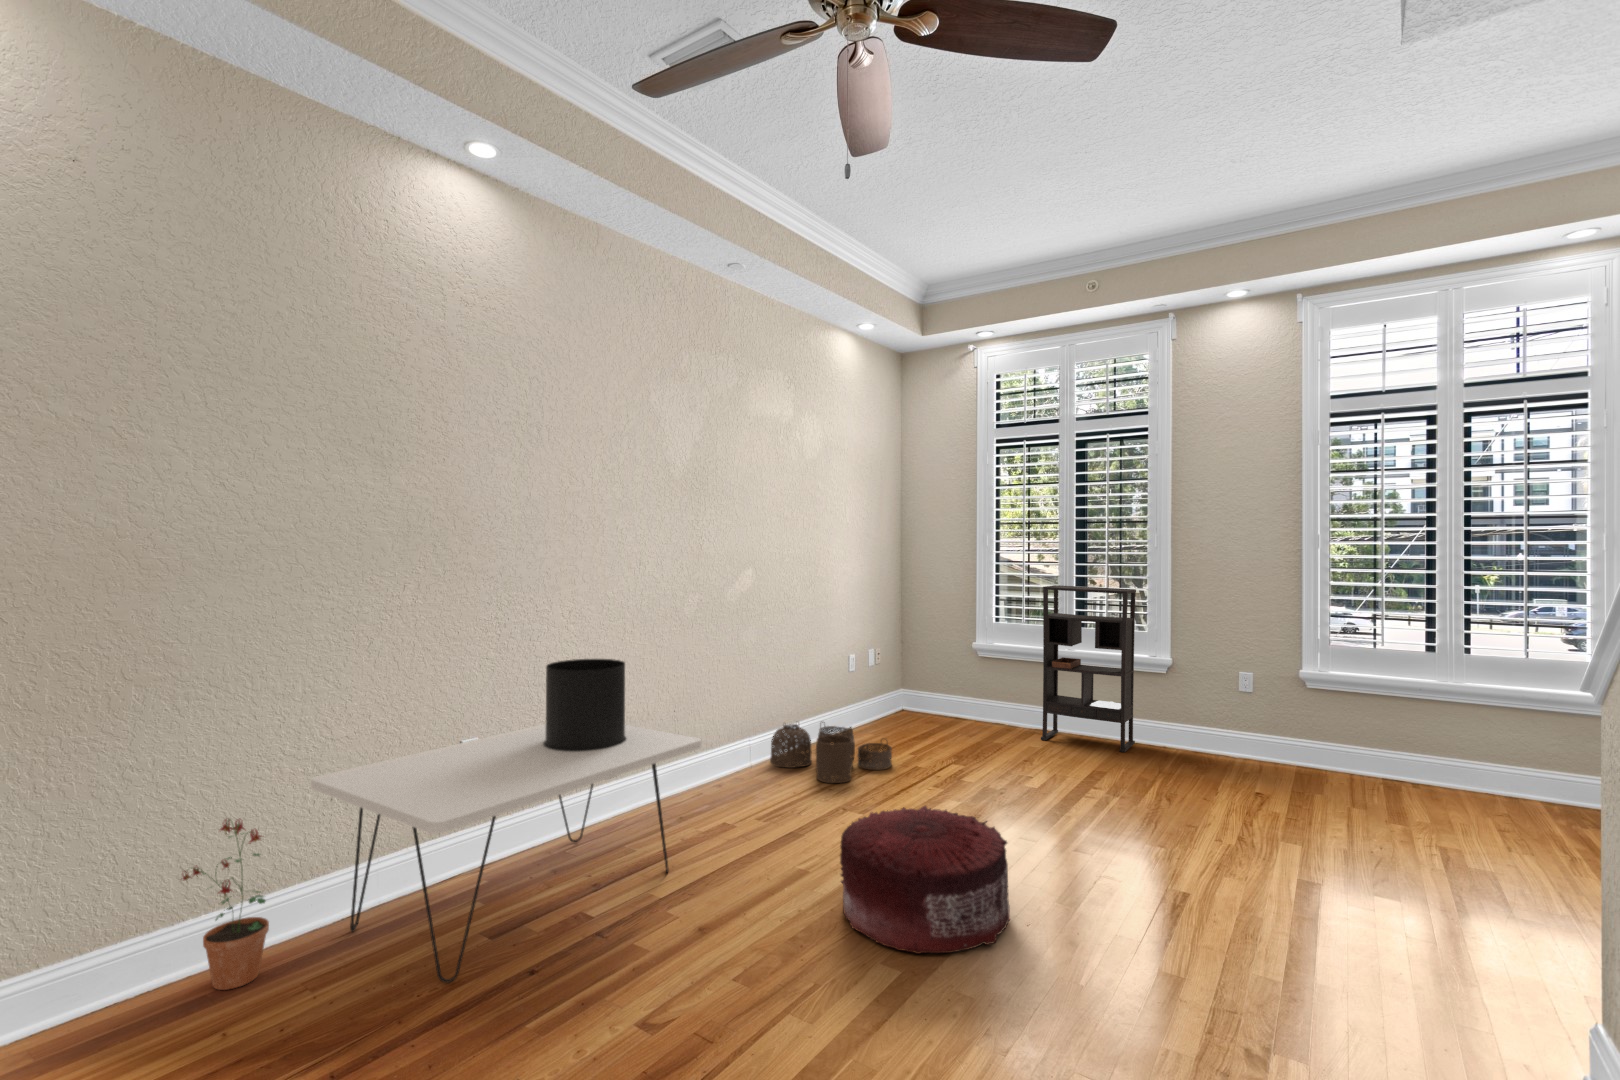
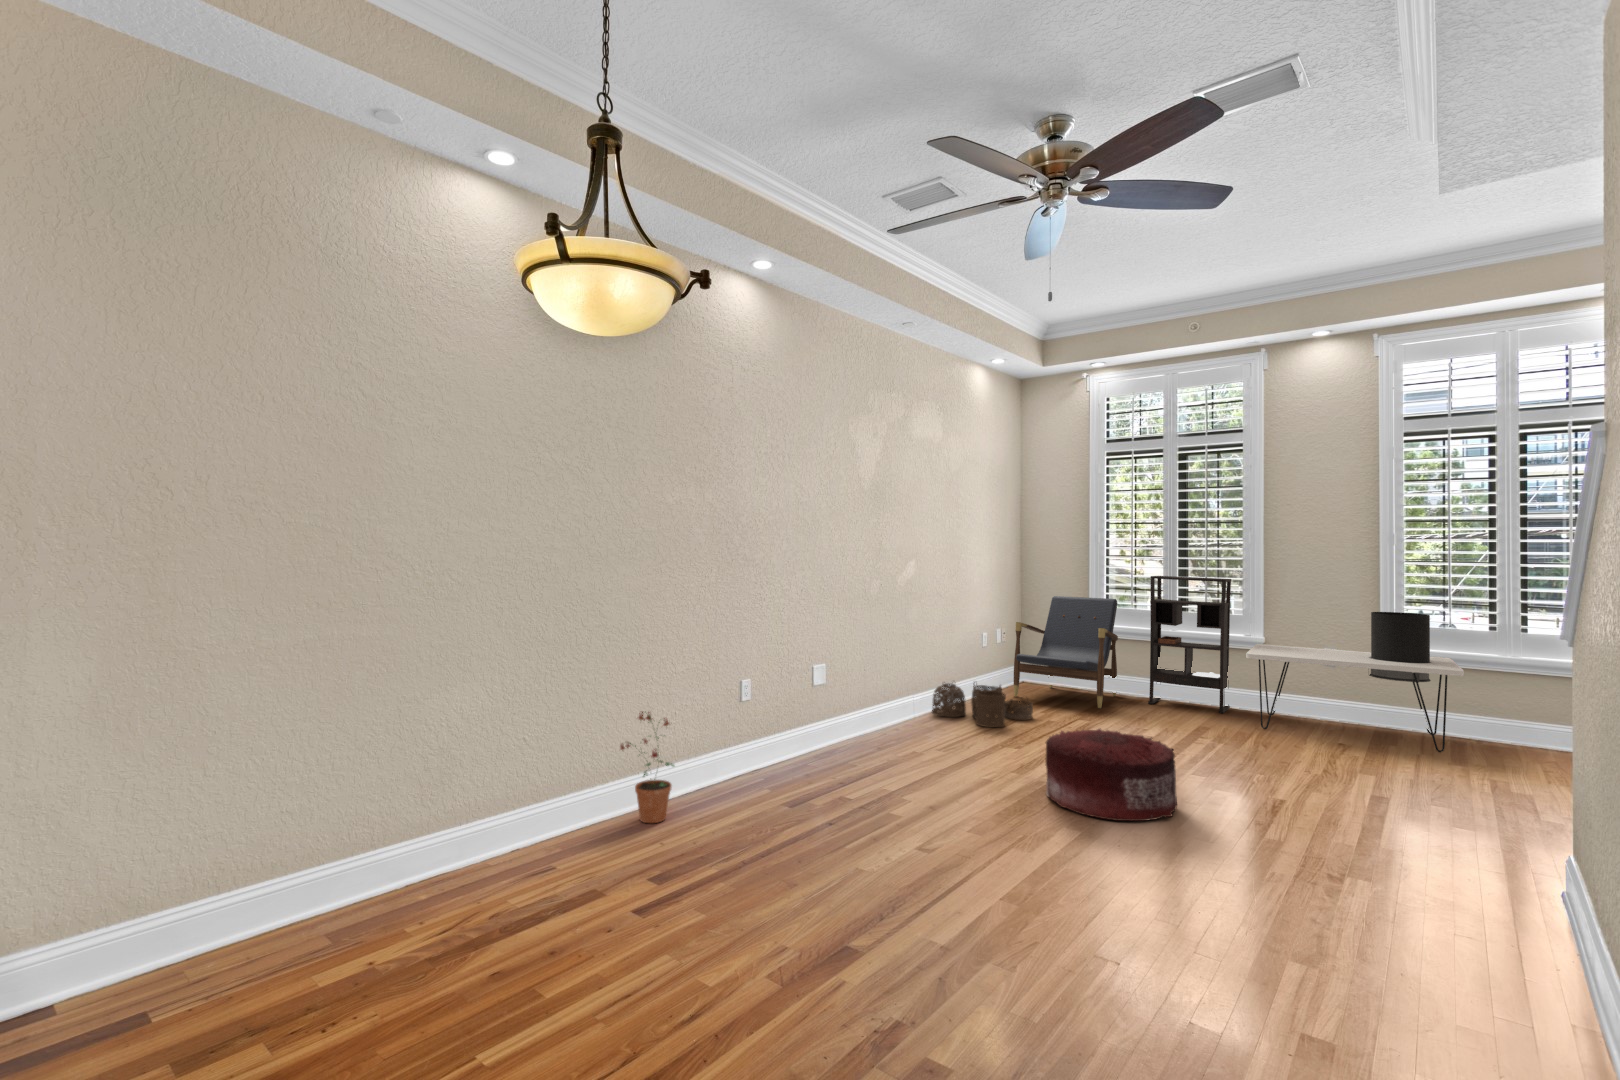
lounge chair: none [885,609,1010,748] -> present [1014,596,1118,708]
side table: present [311,659,701,983] -> present [1246,612,1464,752]

